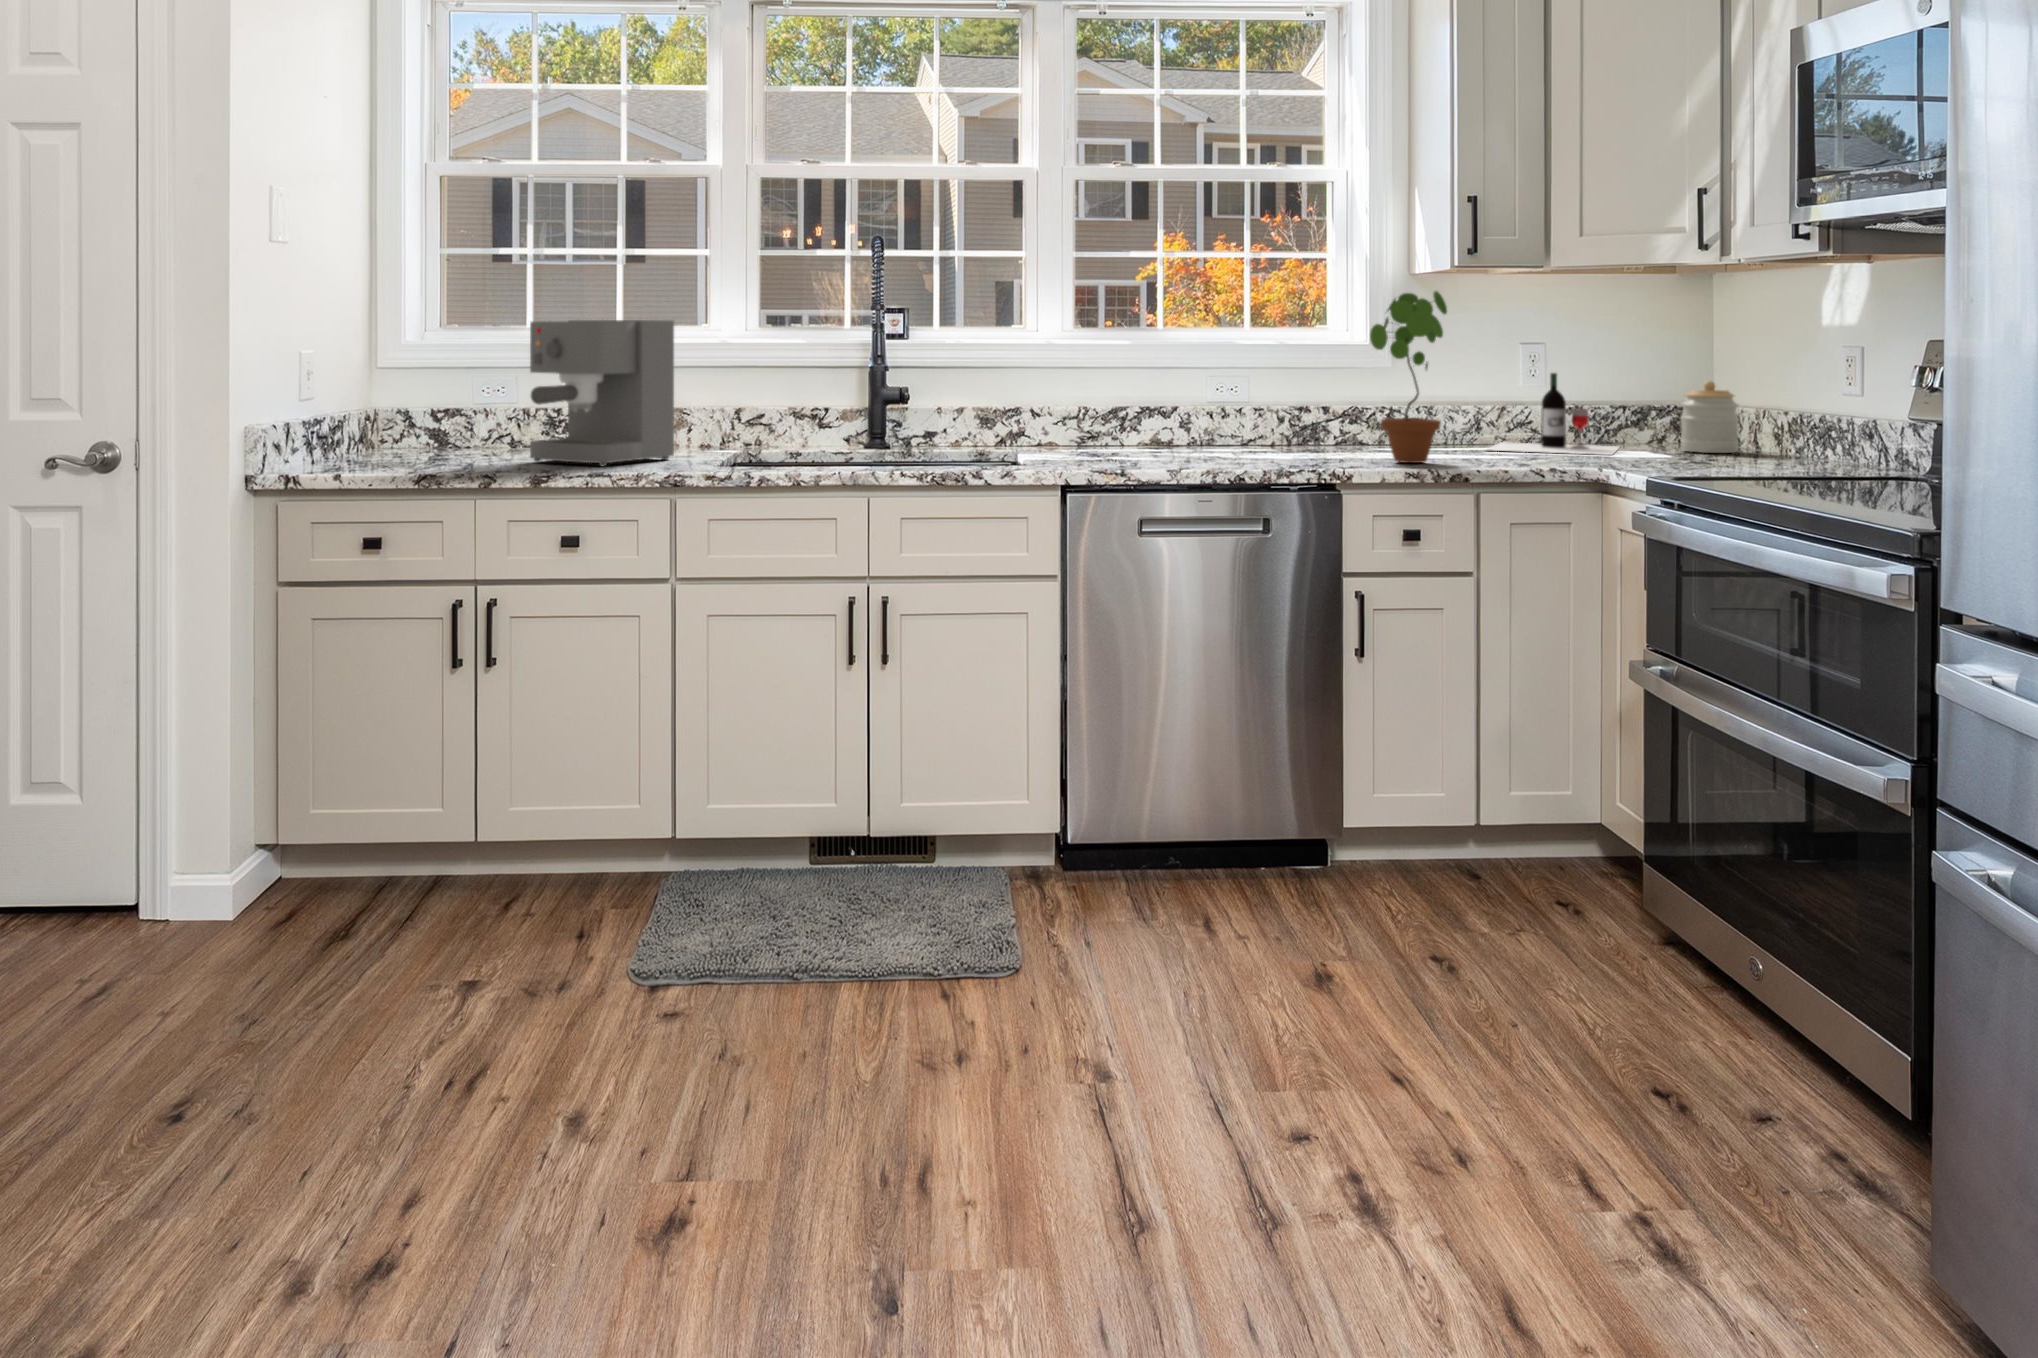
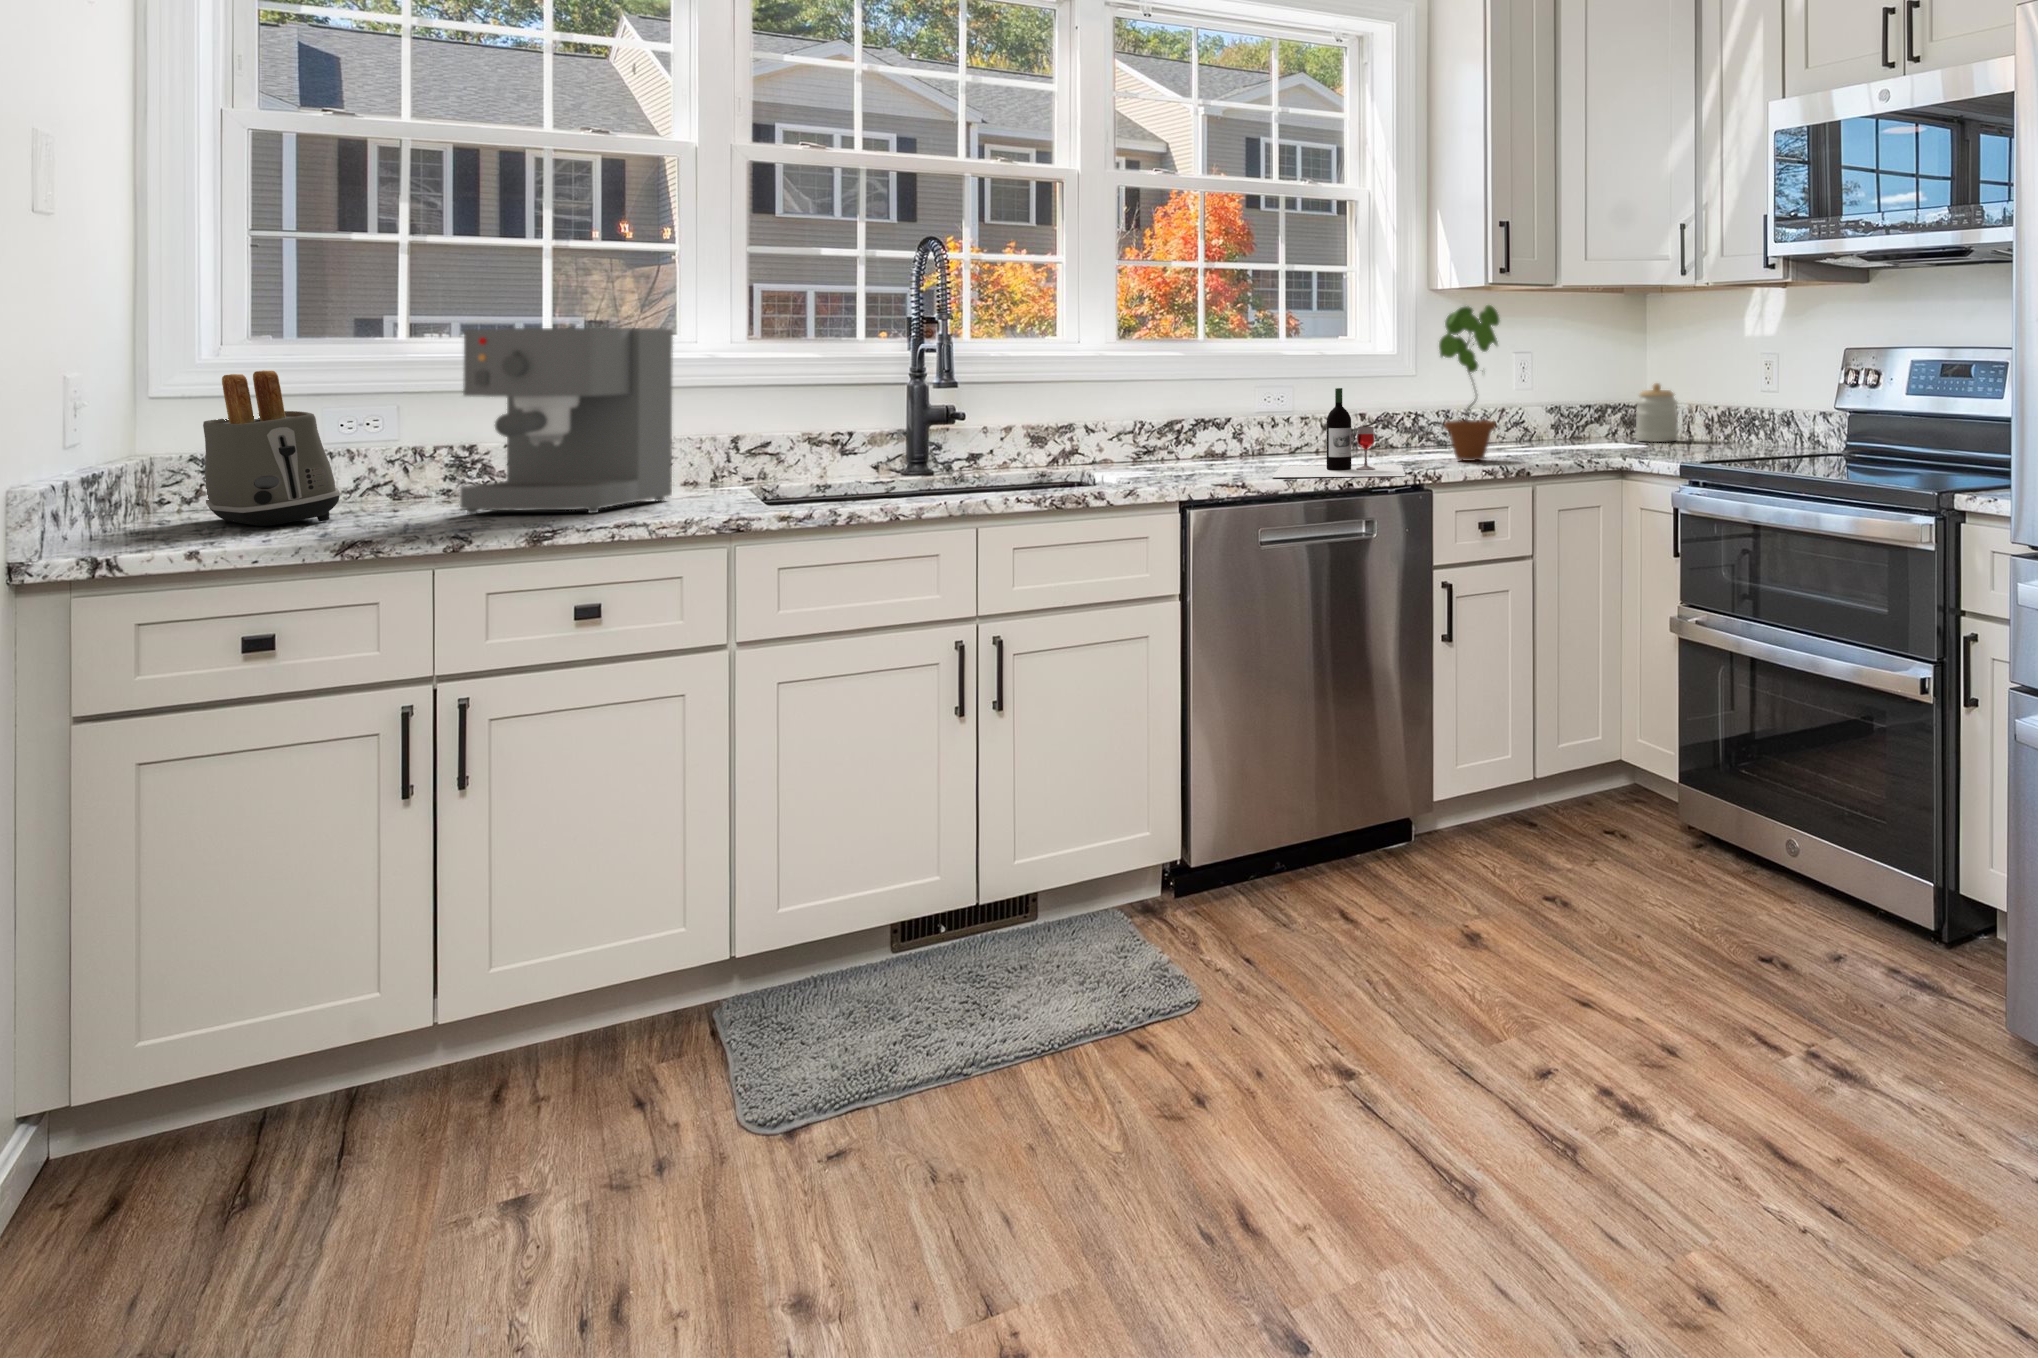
toaster: none [396,351,467,462] -> present [203,370,340,526]
wine bottle: present [1488,373,1619,455] -> present [1272,388,1405,477]

